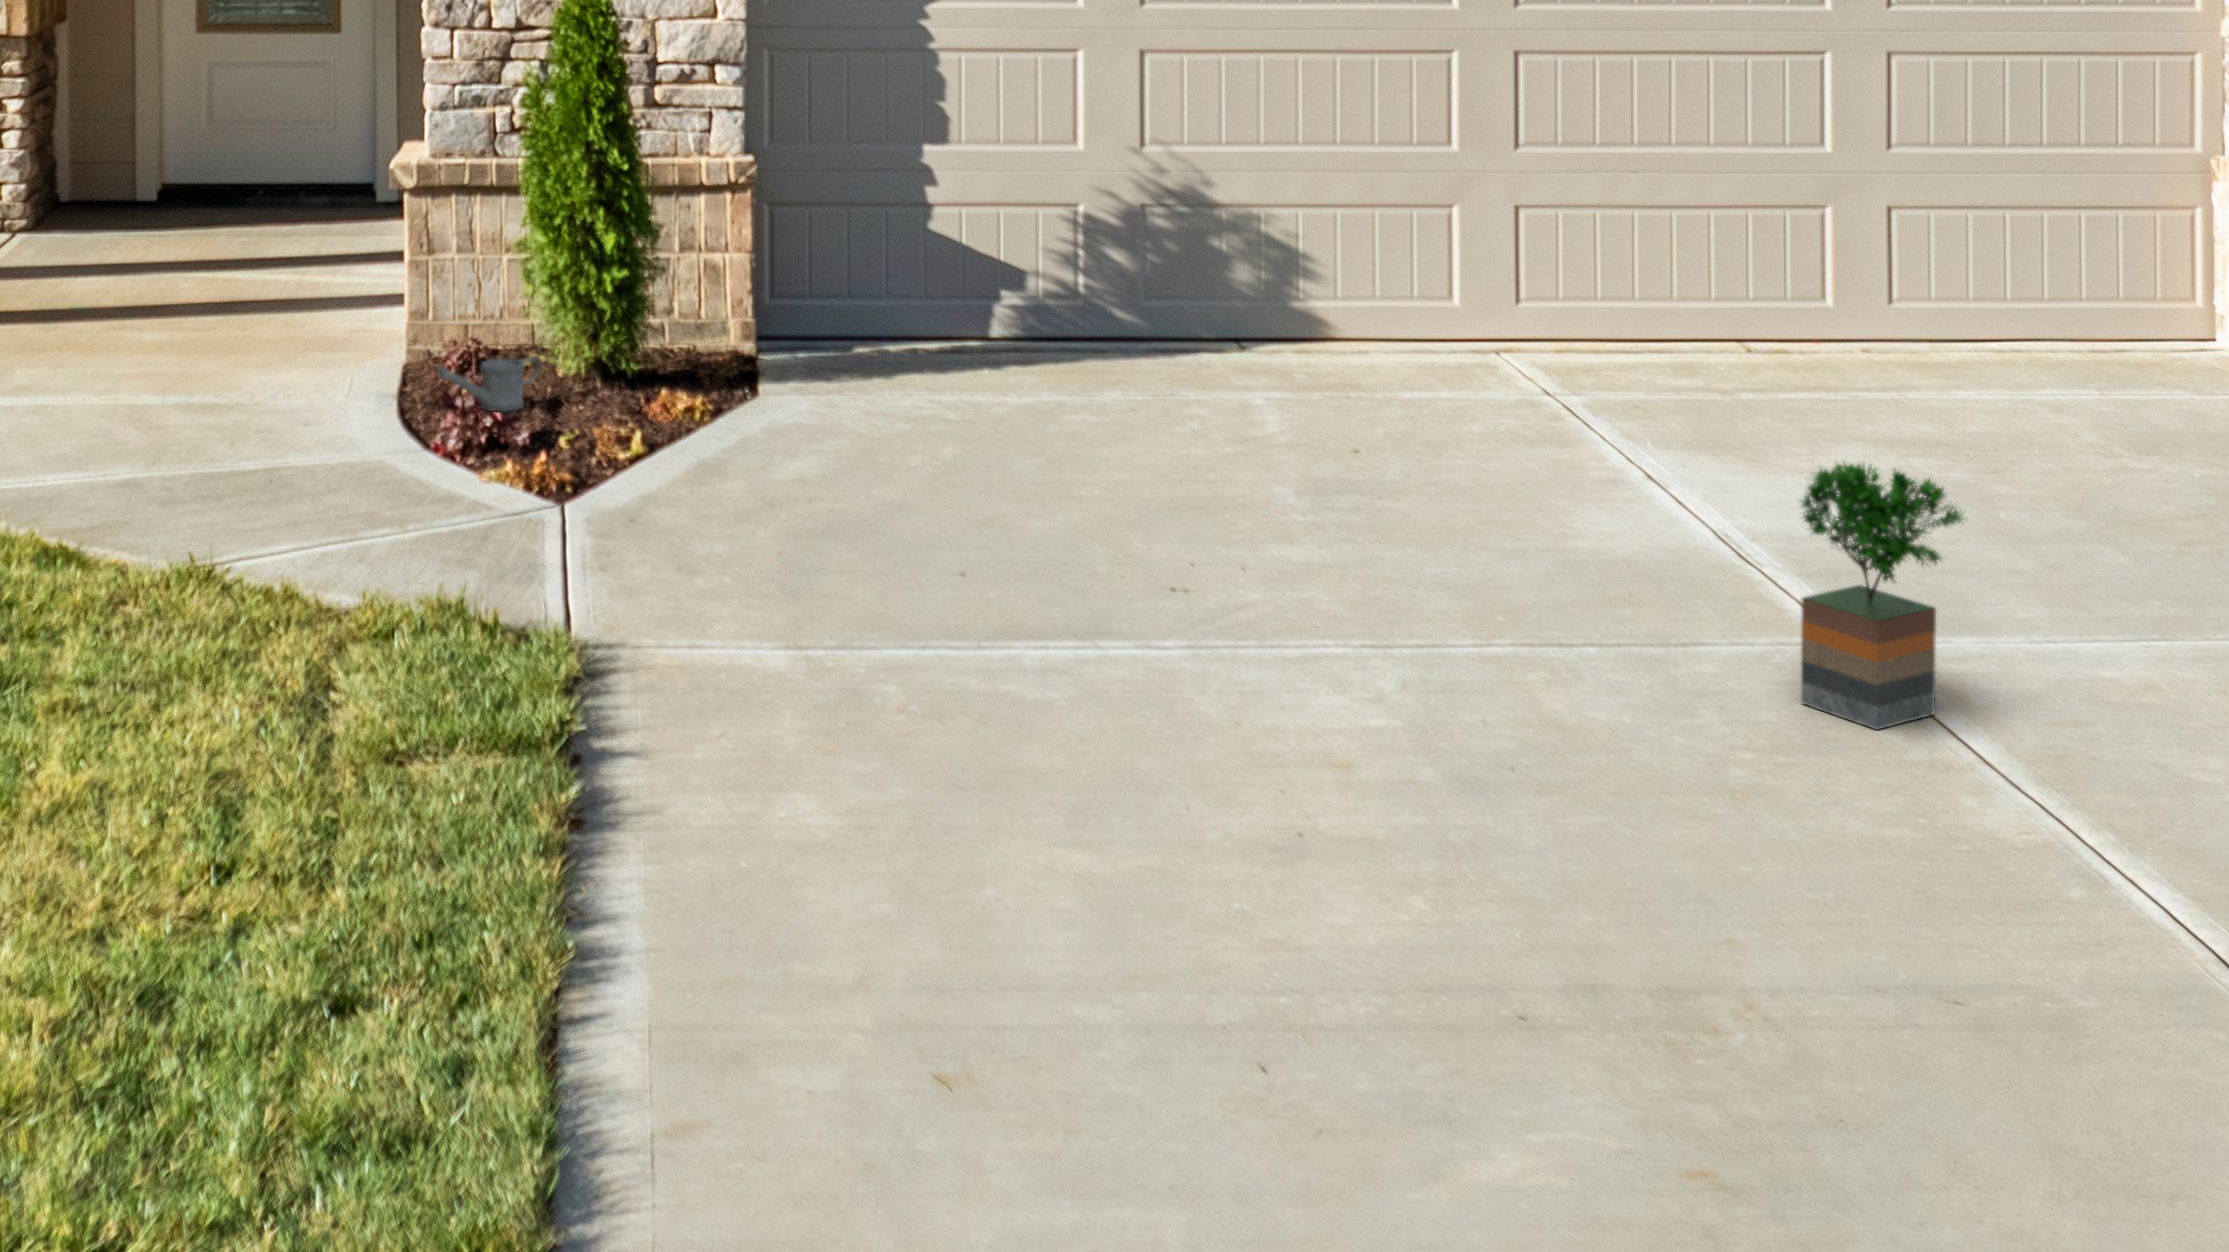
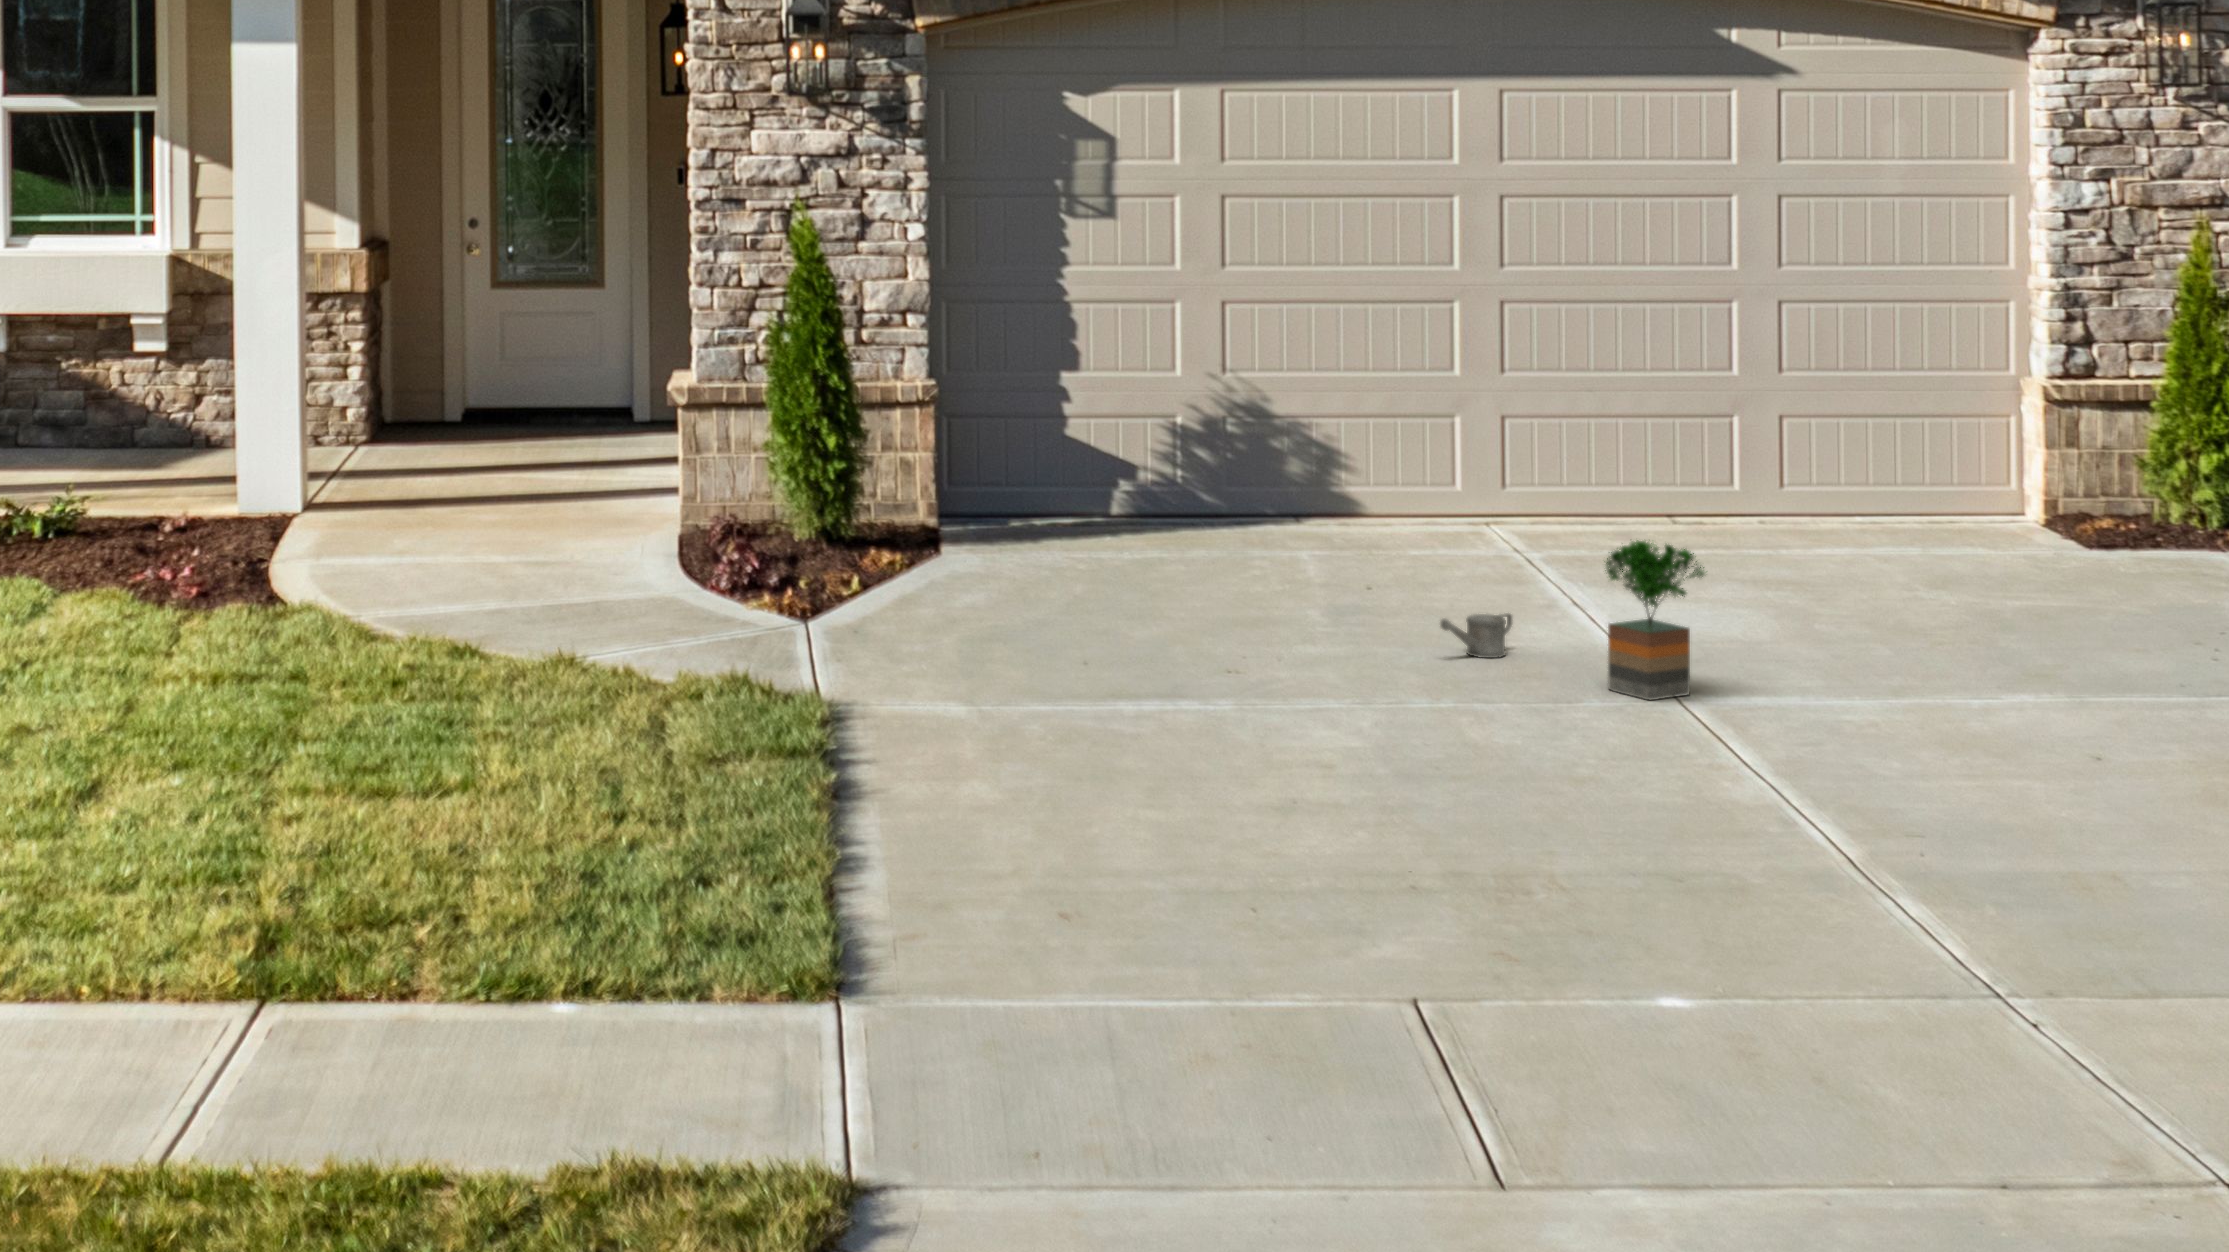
watering can: present [438,358,540,412] -> present [1440,613,1512,658]

